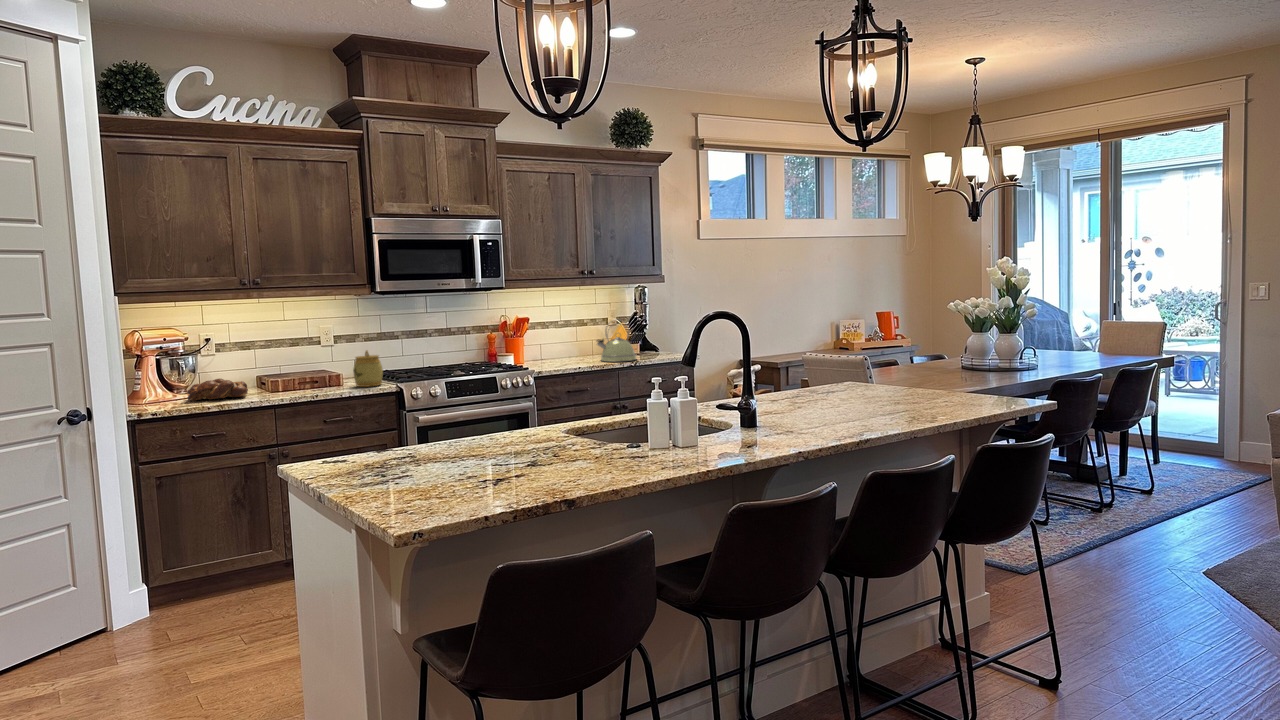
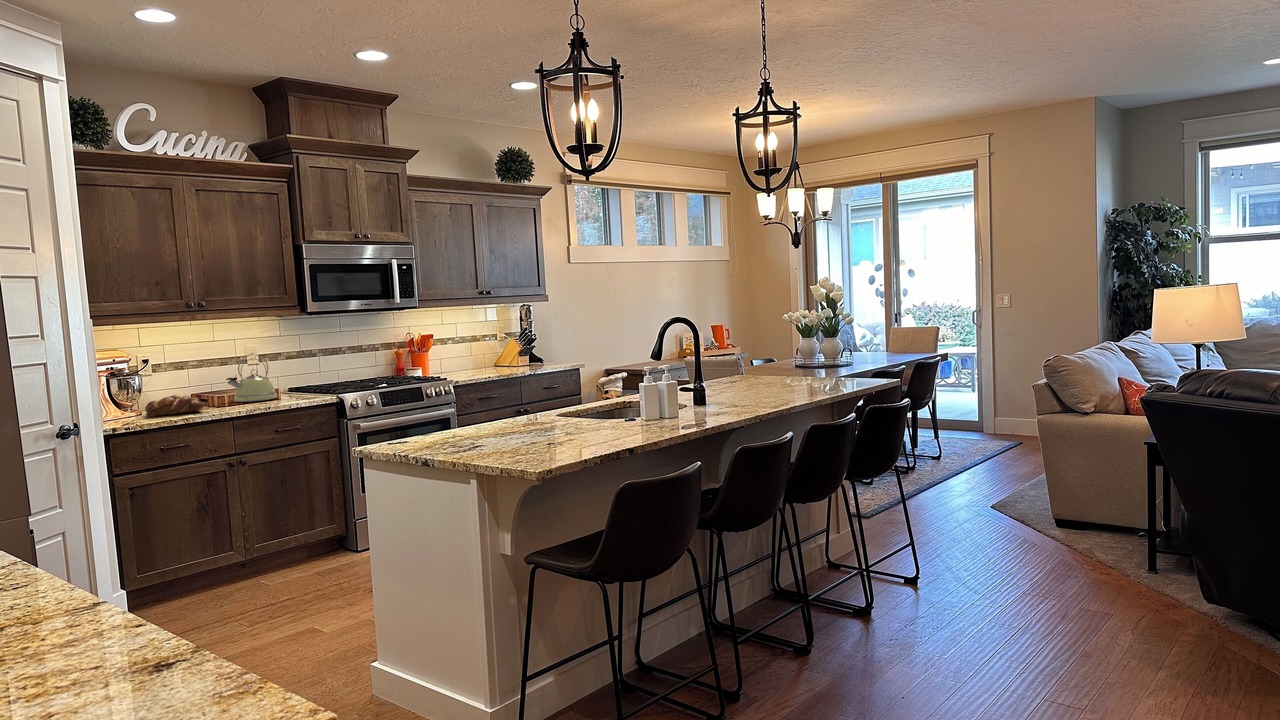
kettle: present [597,326,636,362] -> present [226,354,278,402]
jar: present [353,351,383,387] -> none [296,365,323,399]

